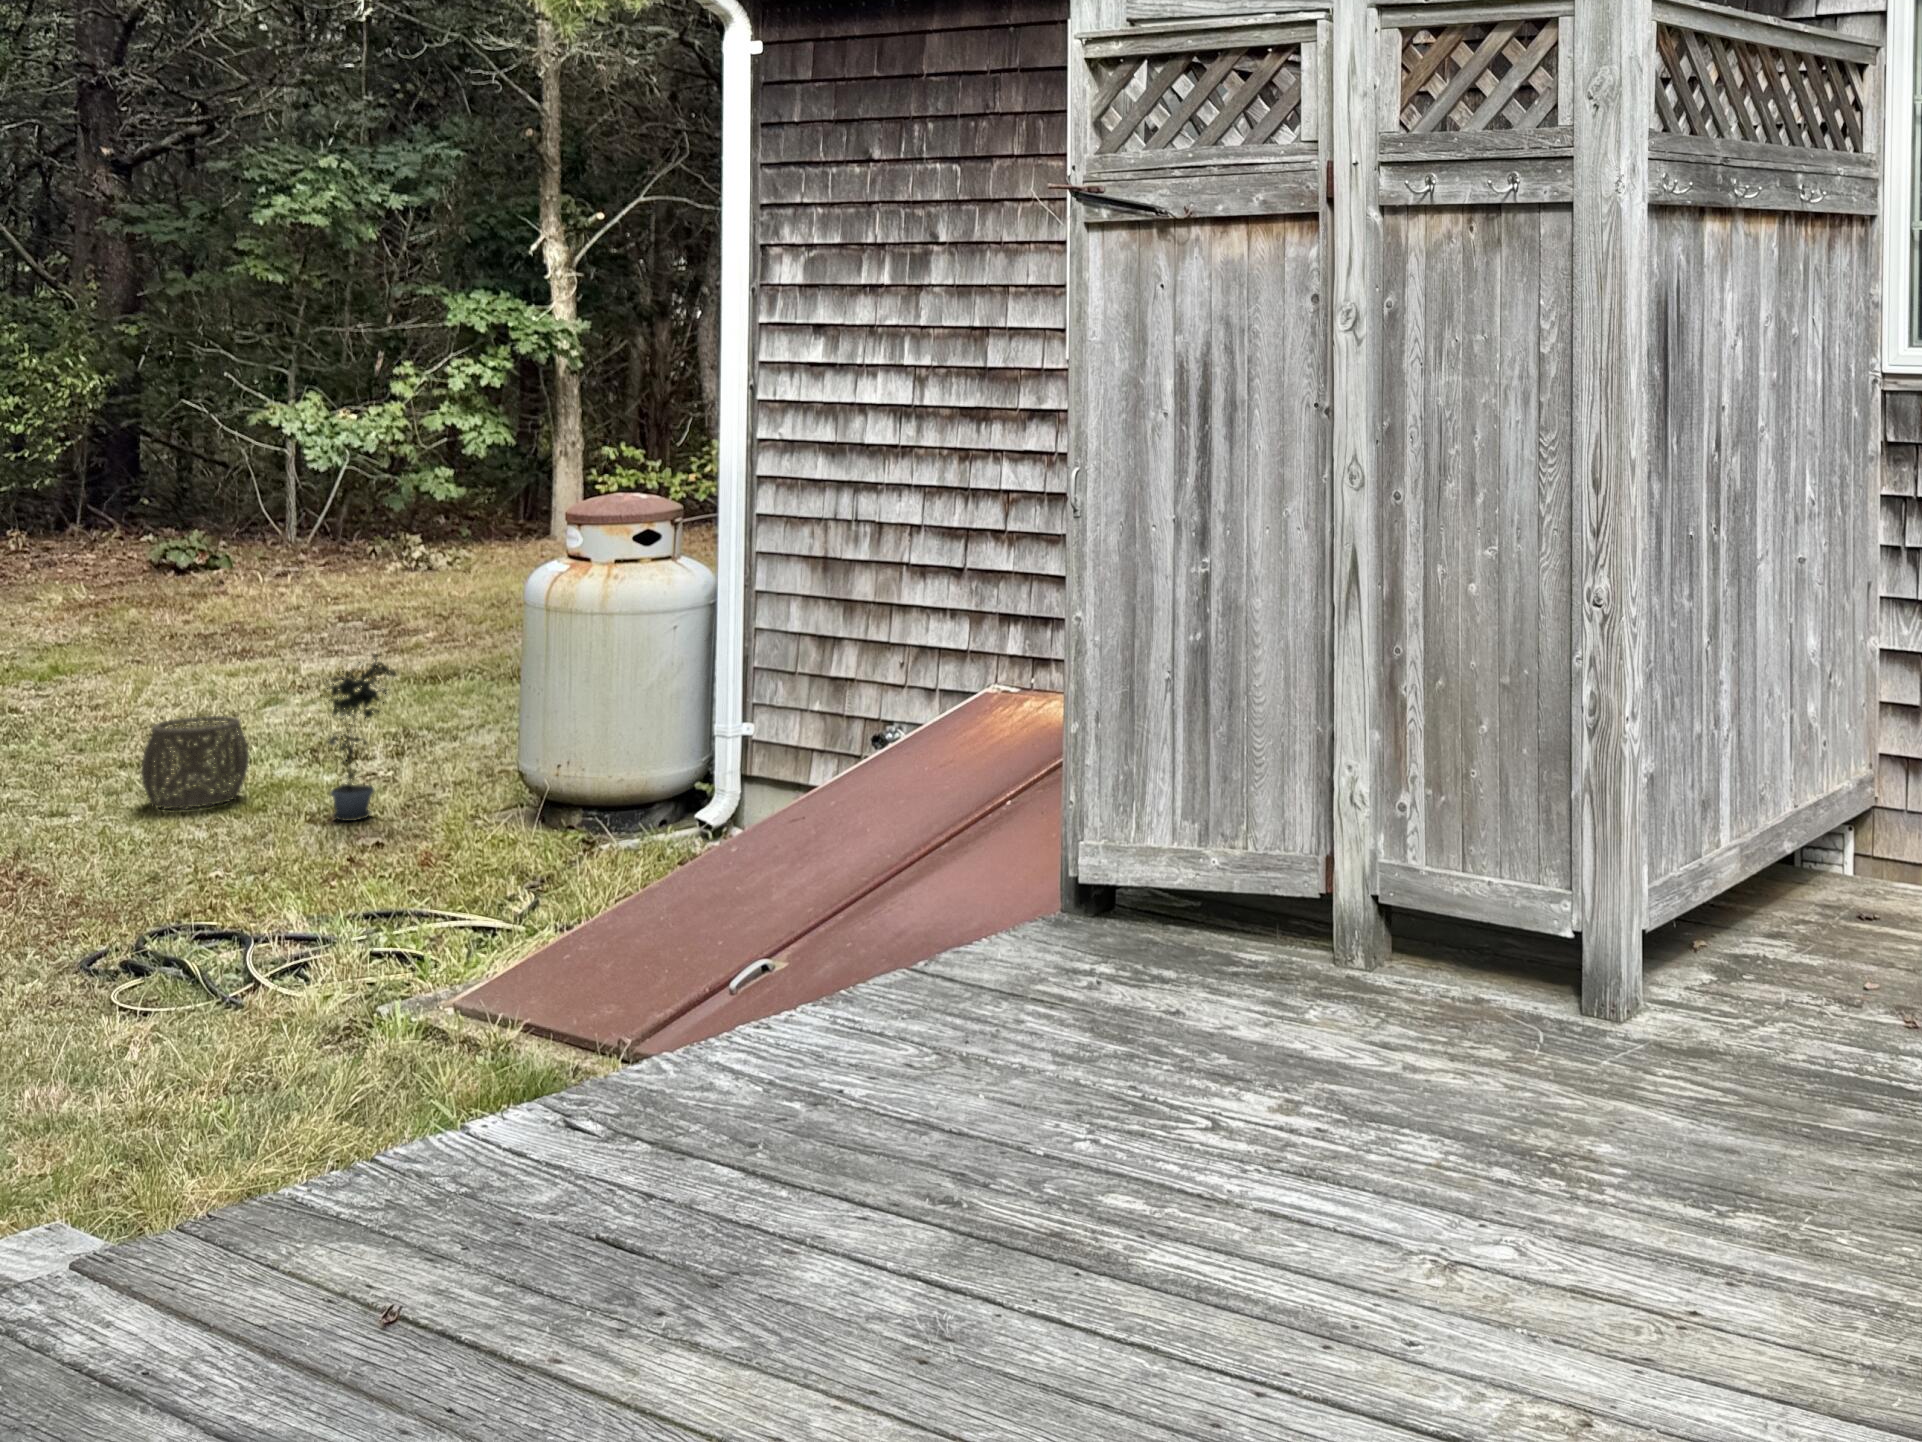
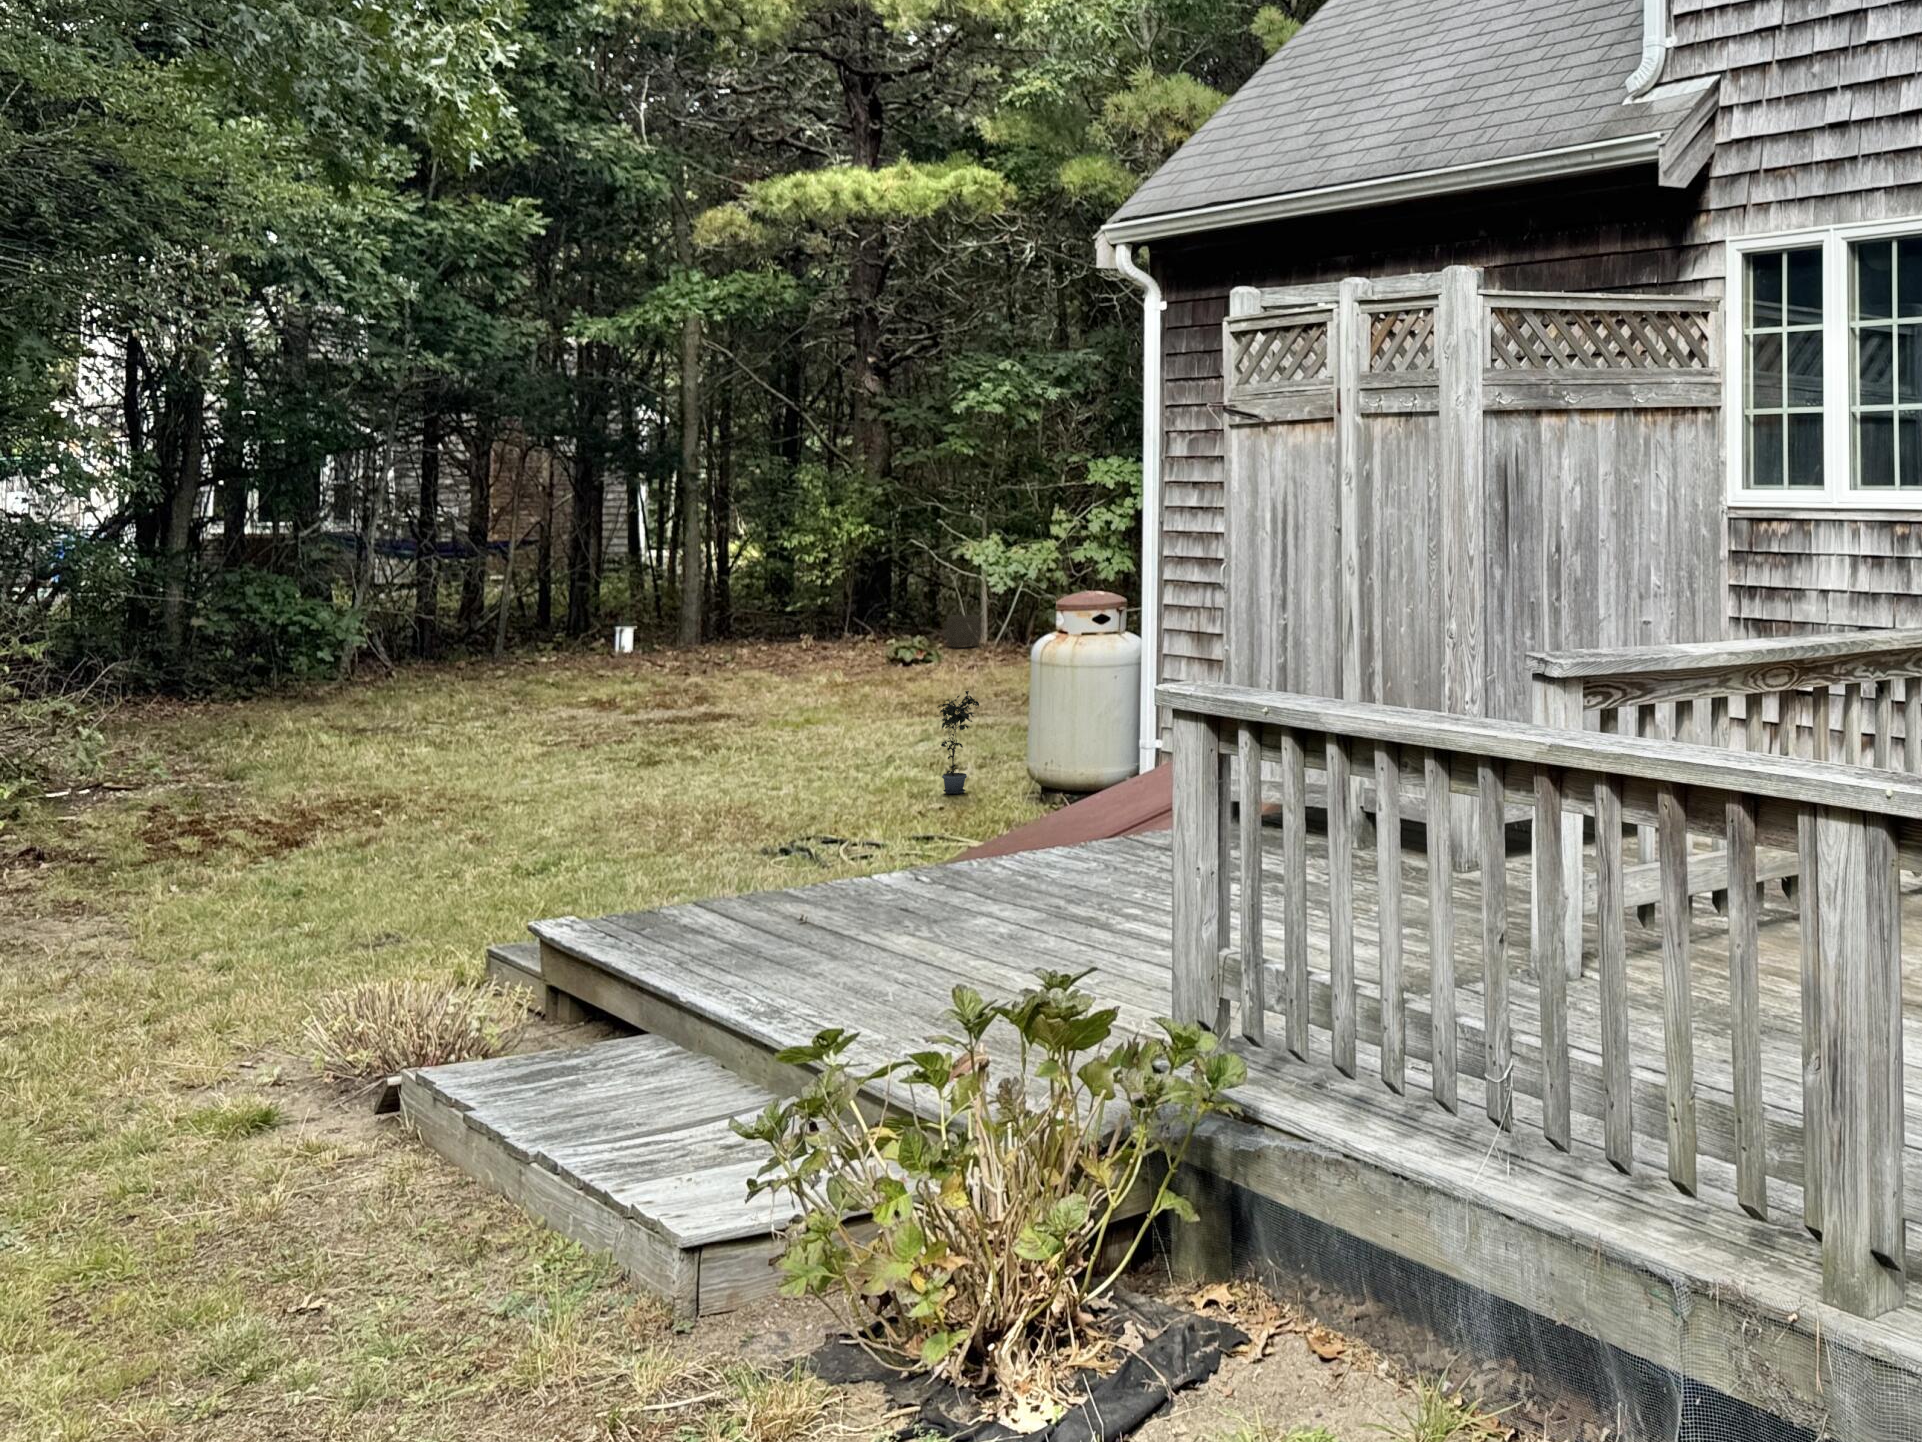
woven basket: present [141,716,249,809] -> present [945,615,982,647]

